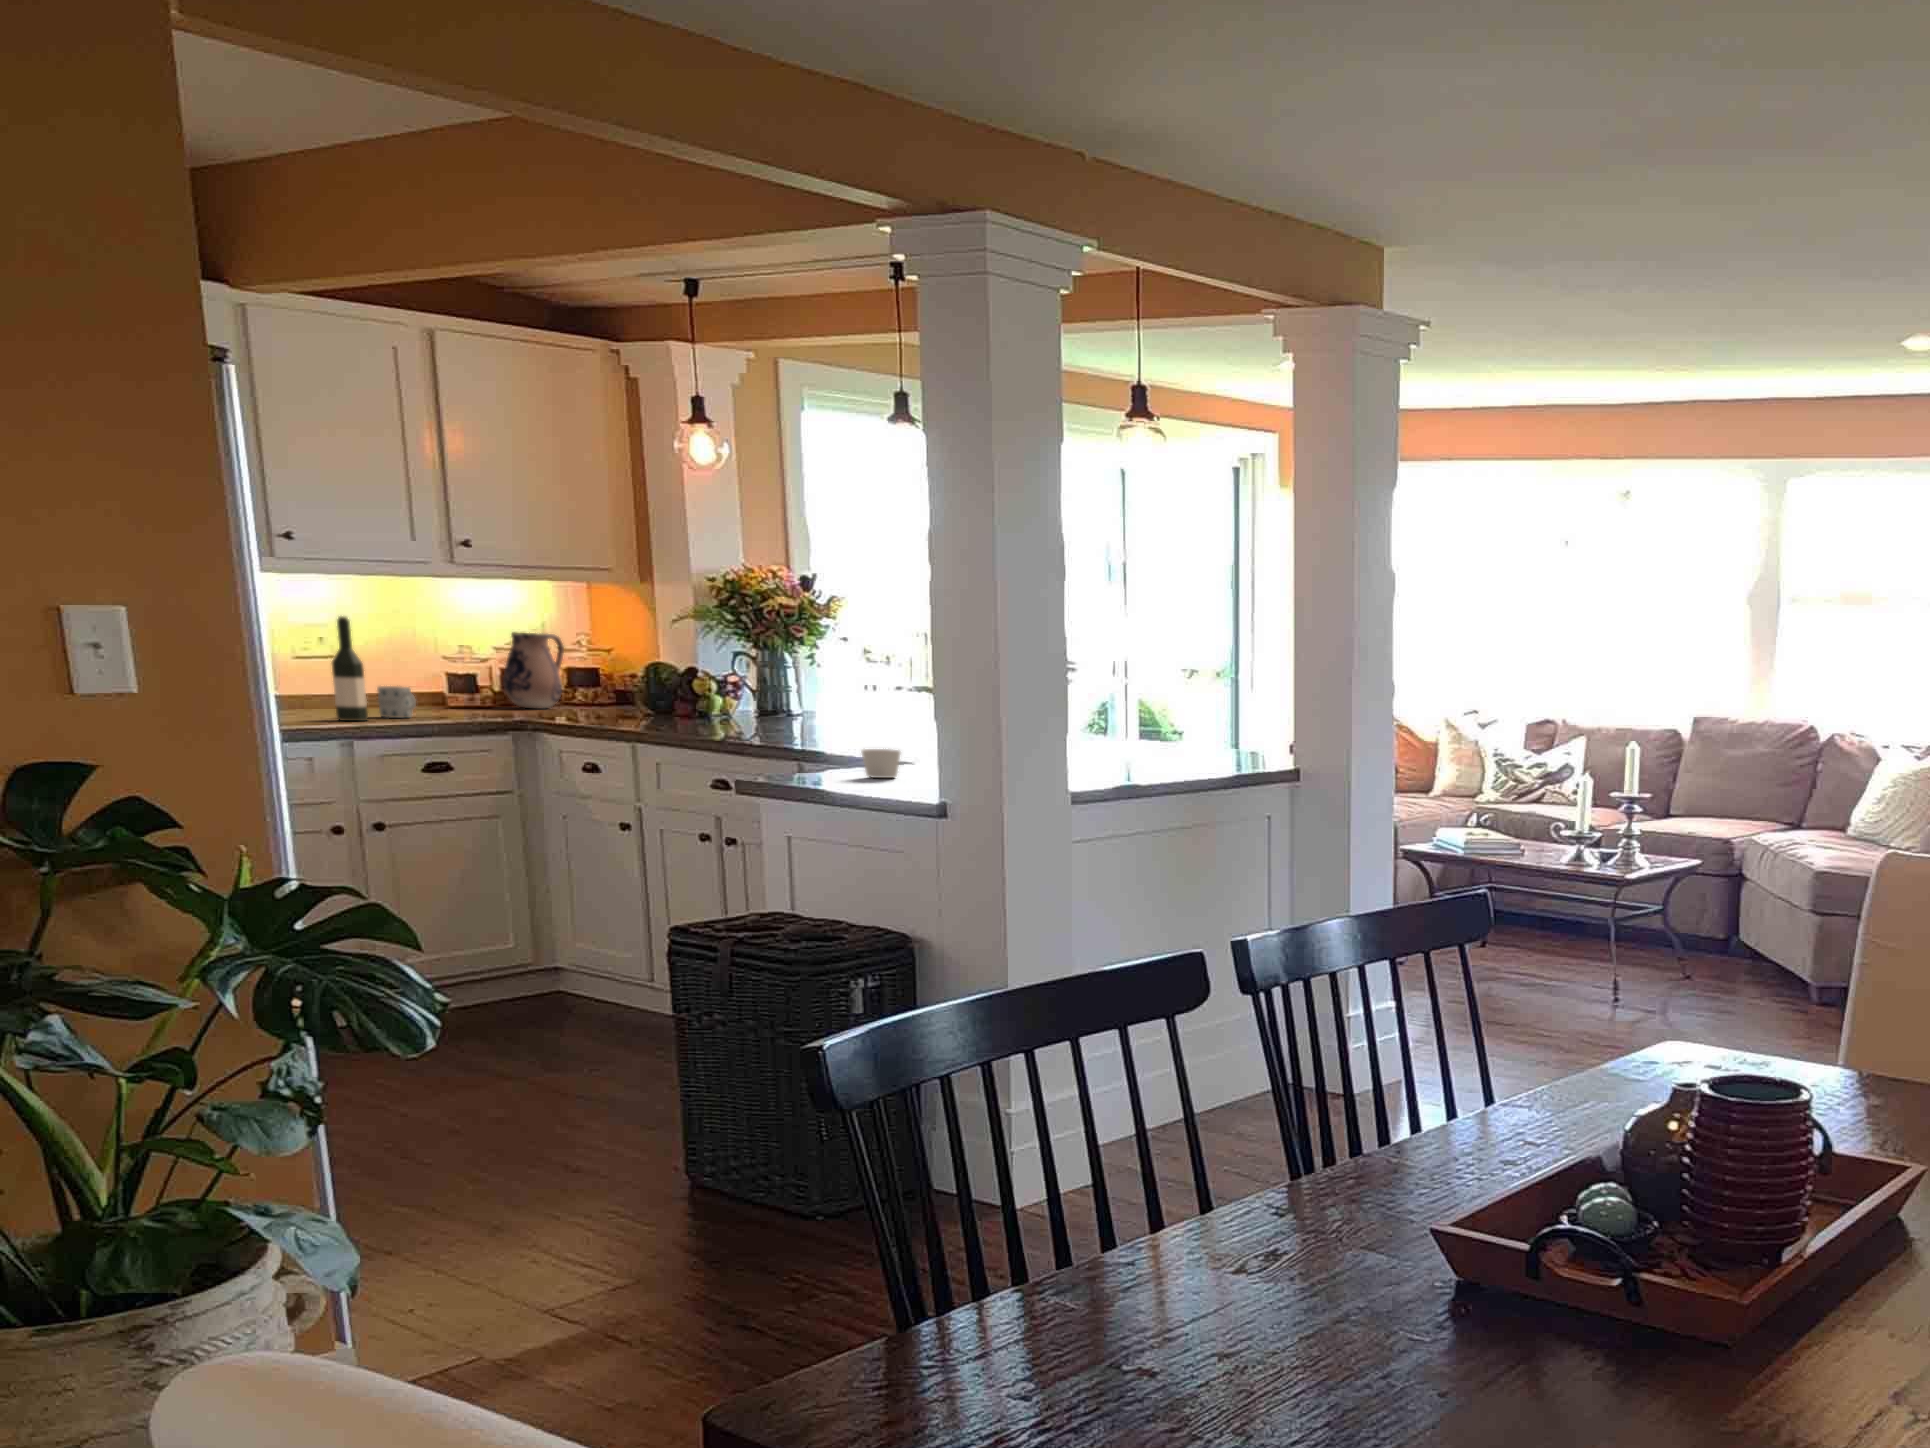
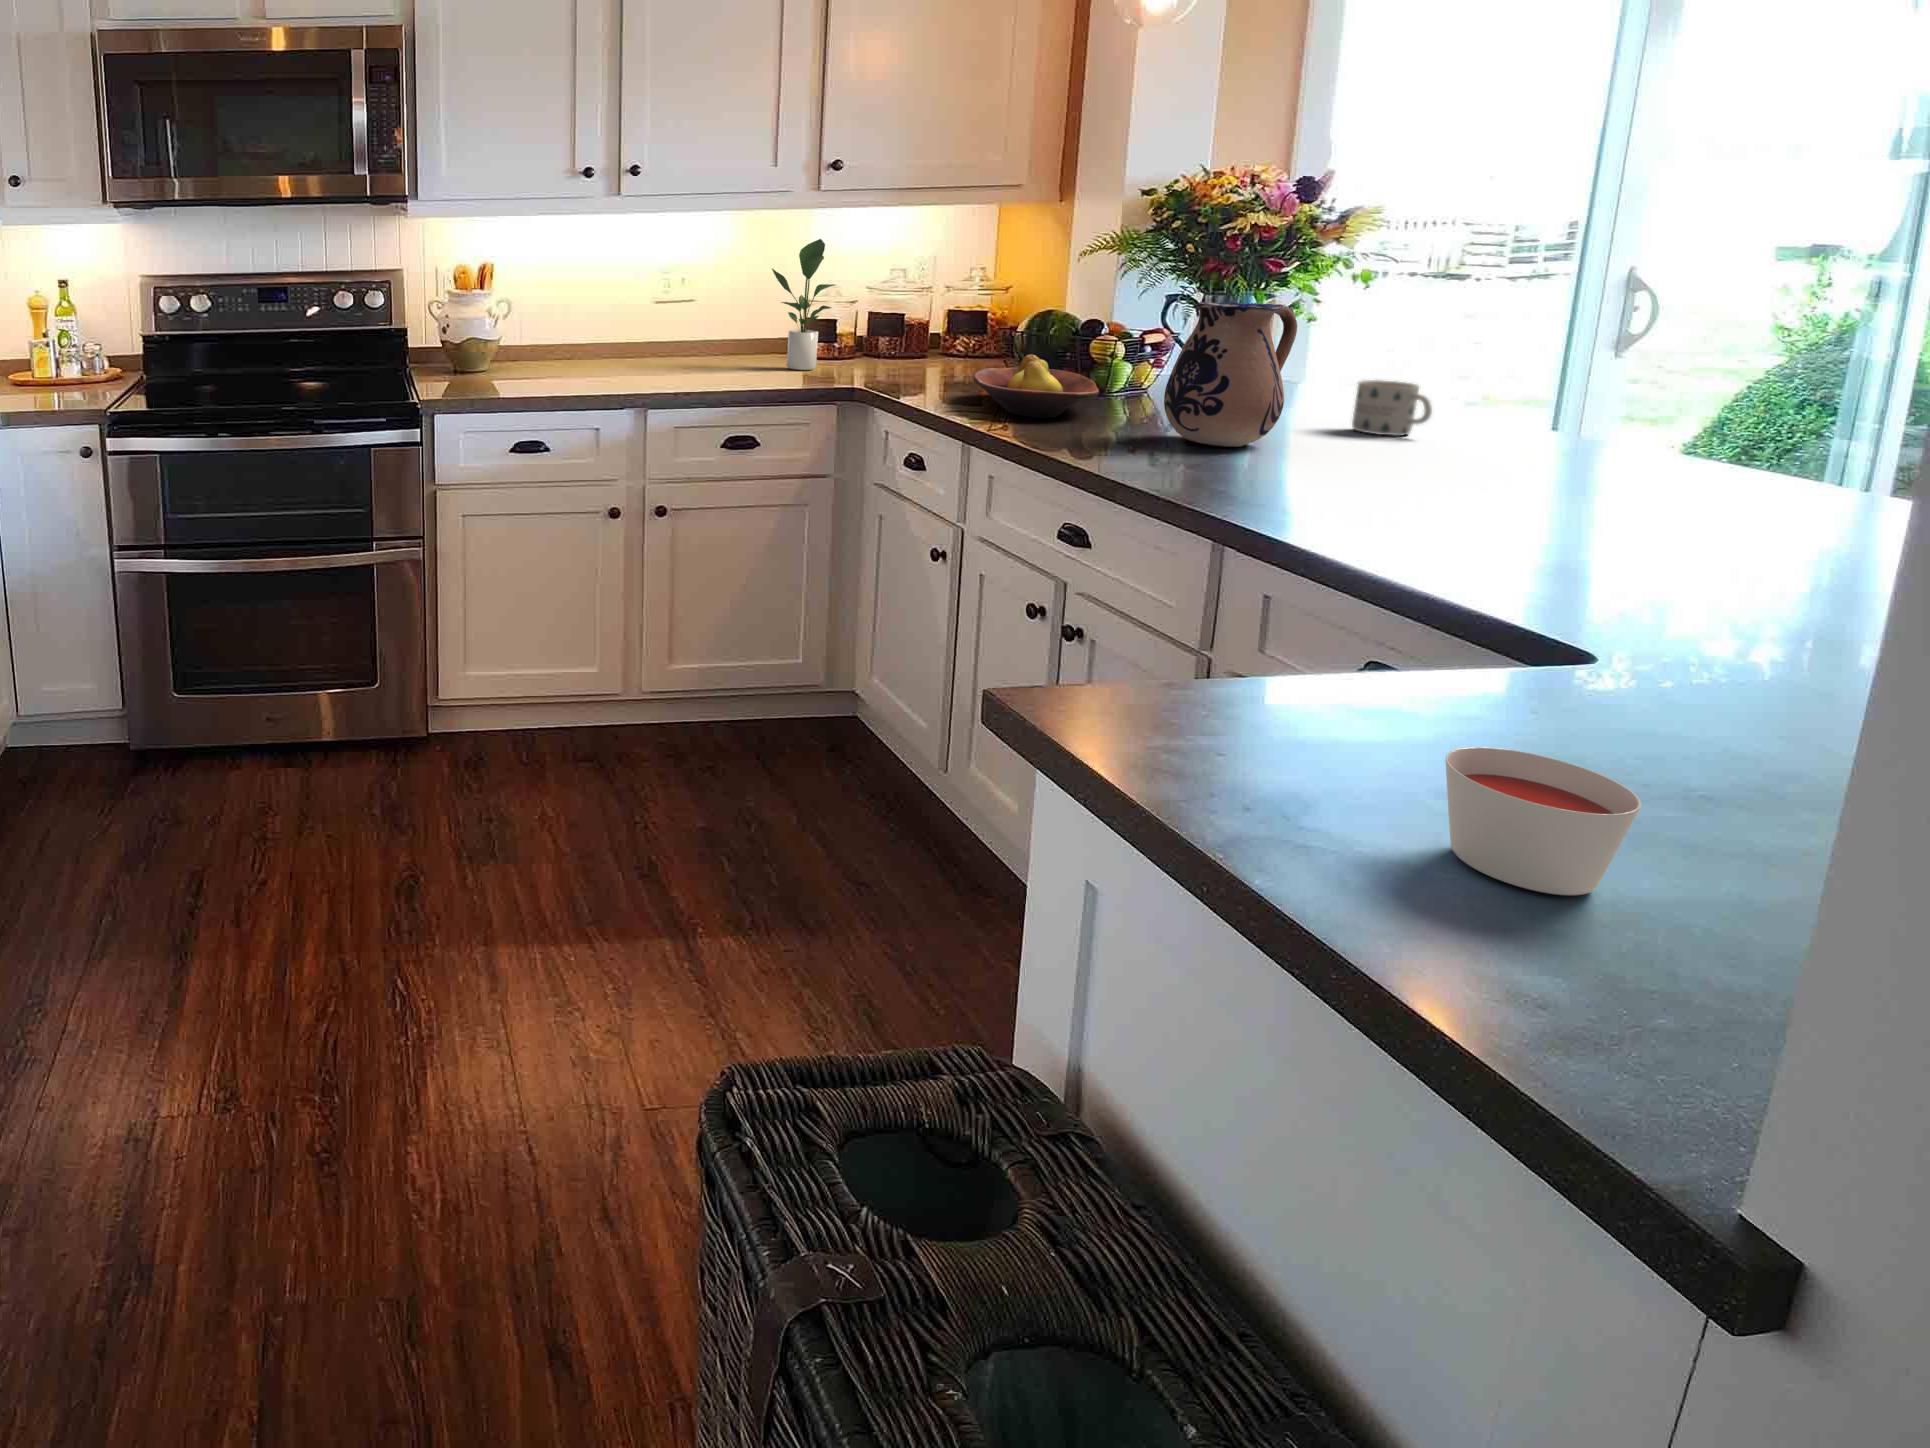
potted plant: none [423,601,487,712] -> present [772,239,834,370]
wine bottle: present [332,616,368,721] -> none [634,266,670,388]
ceramic pitcher: present [503,633,564,709] -> present [1164,302,1297,447]
mug: present [377,686,416,718] -> present [1352,380,1432,436]
fruit bowl: none [624,687,711,725] -> present [973,355,1099,418]

